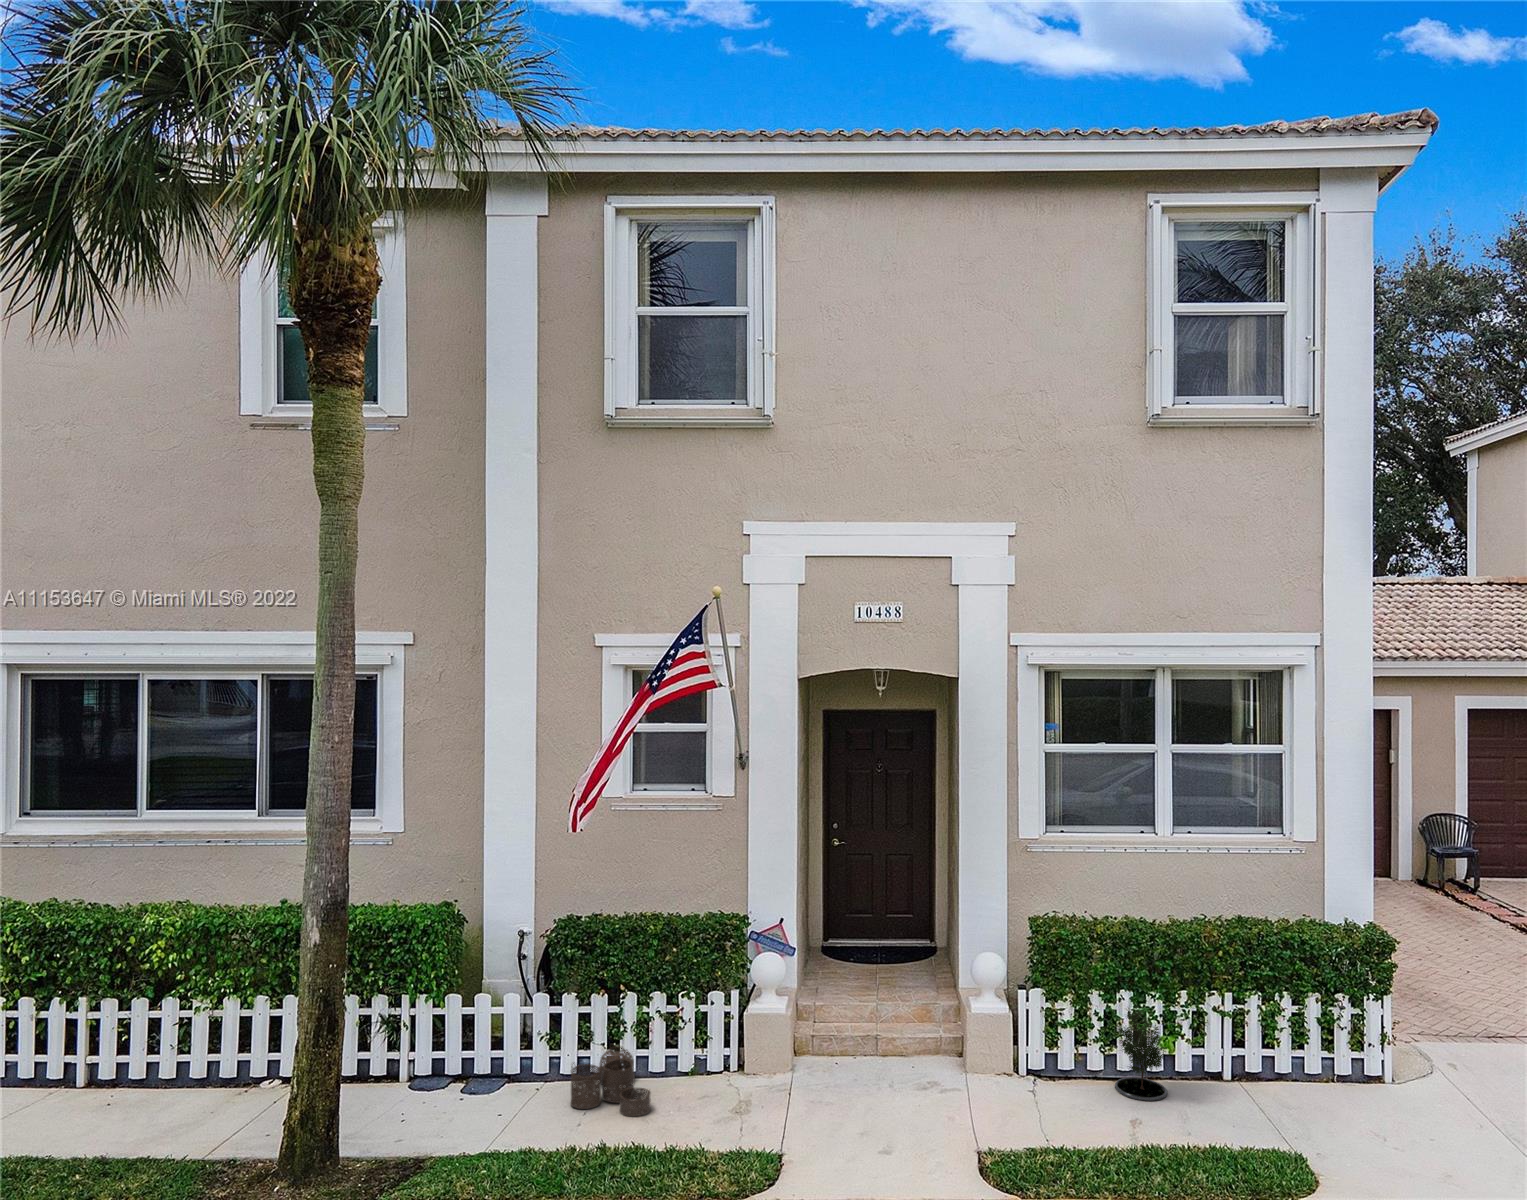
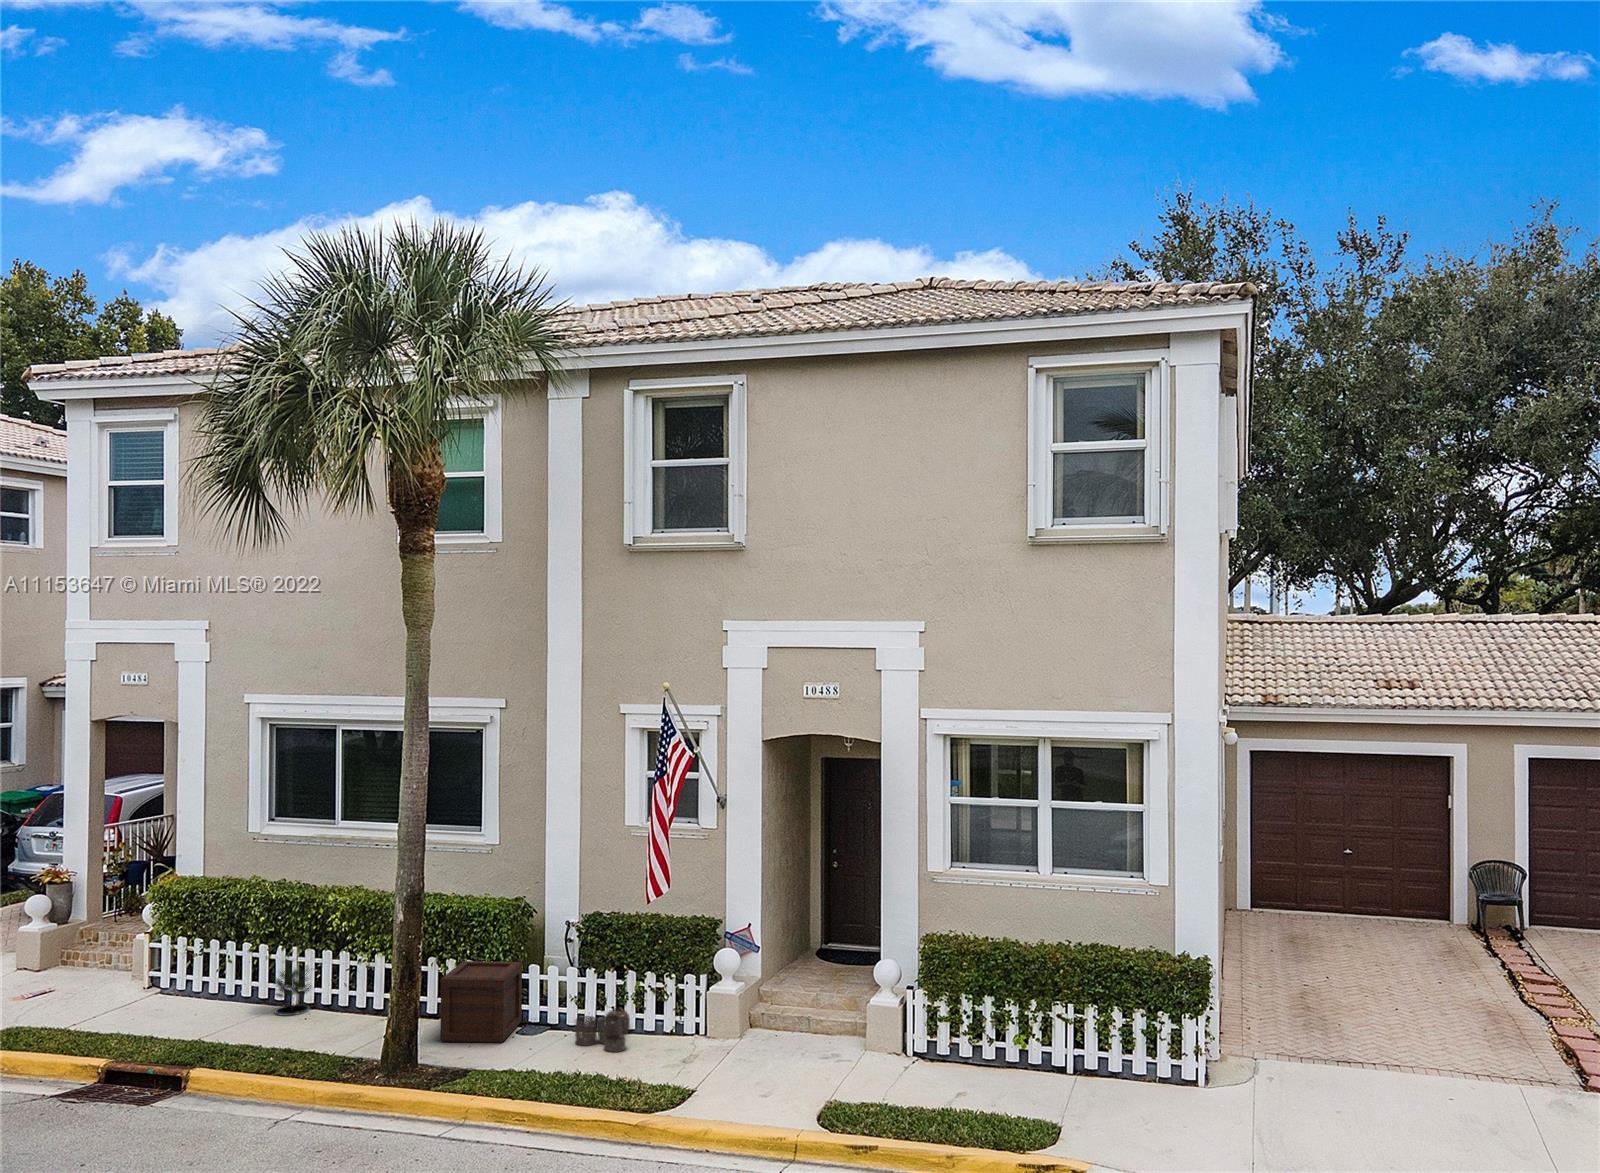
wooden crate: none [363,993,468,1127] -> present [440,961,522,1043]
potted tree: present [1115,1004,1167,1101] -> present [273,959,311,1016]

